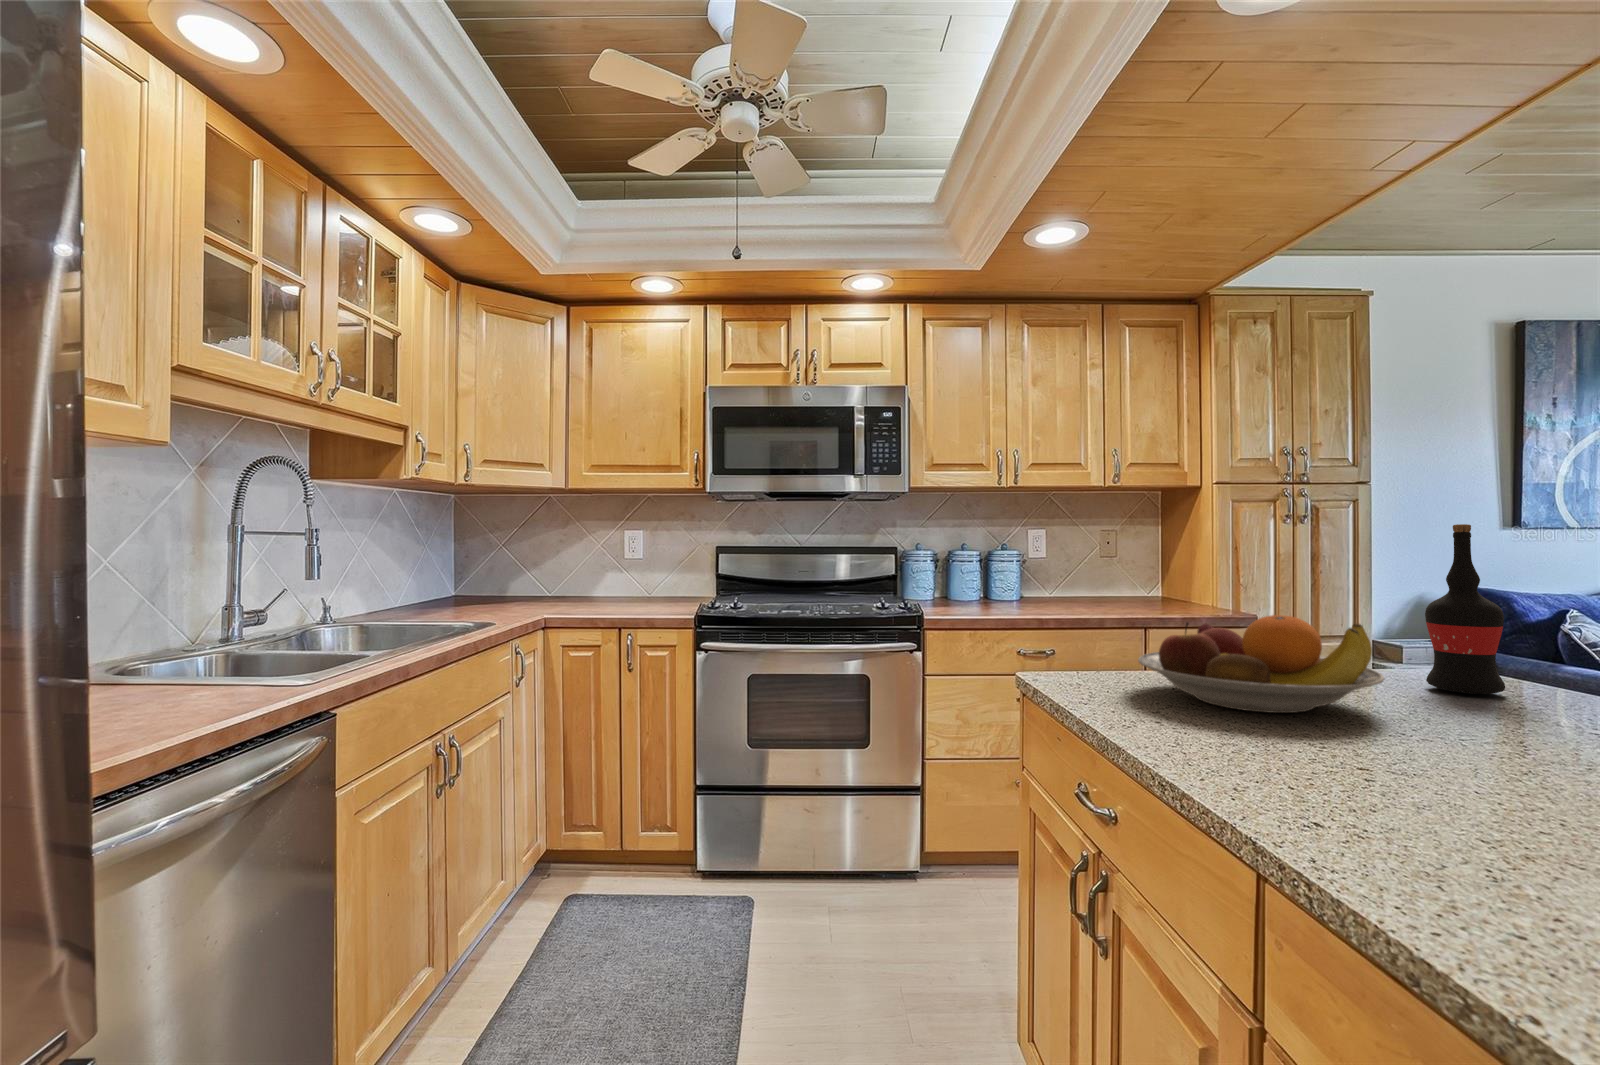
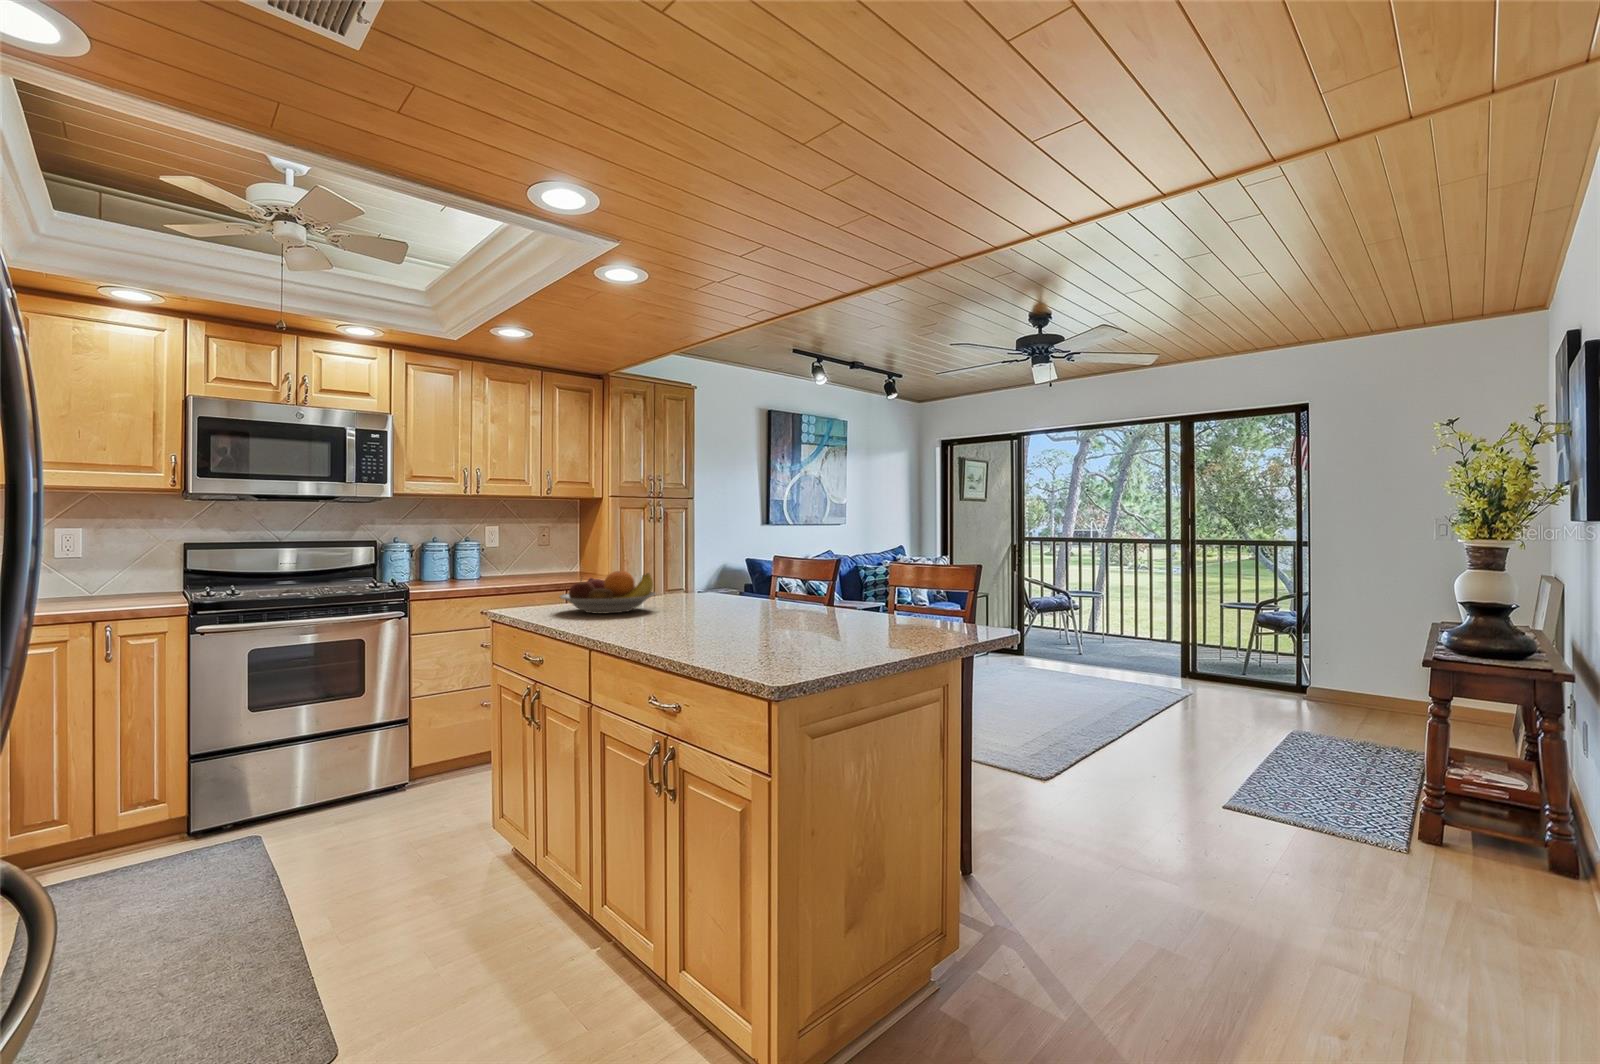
wine bottle: present [1425,524,1505,694] -> none [680,530,706,601]

